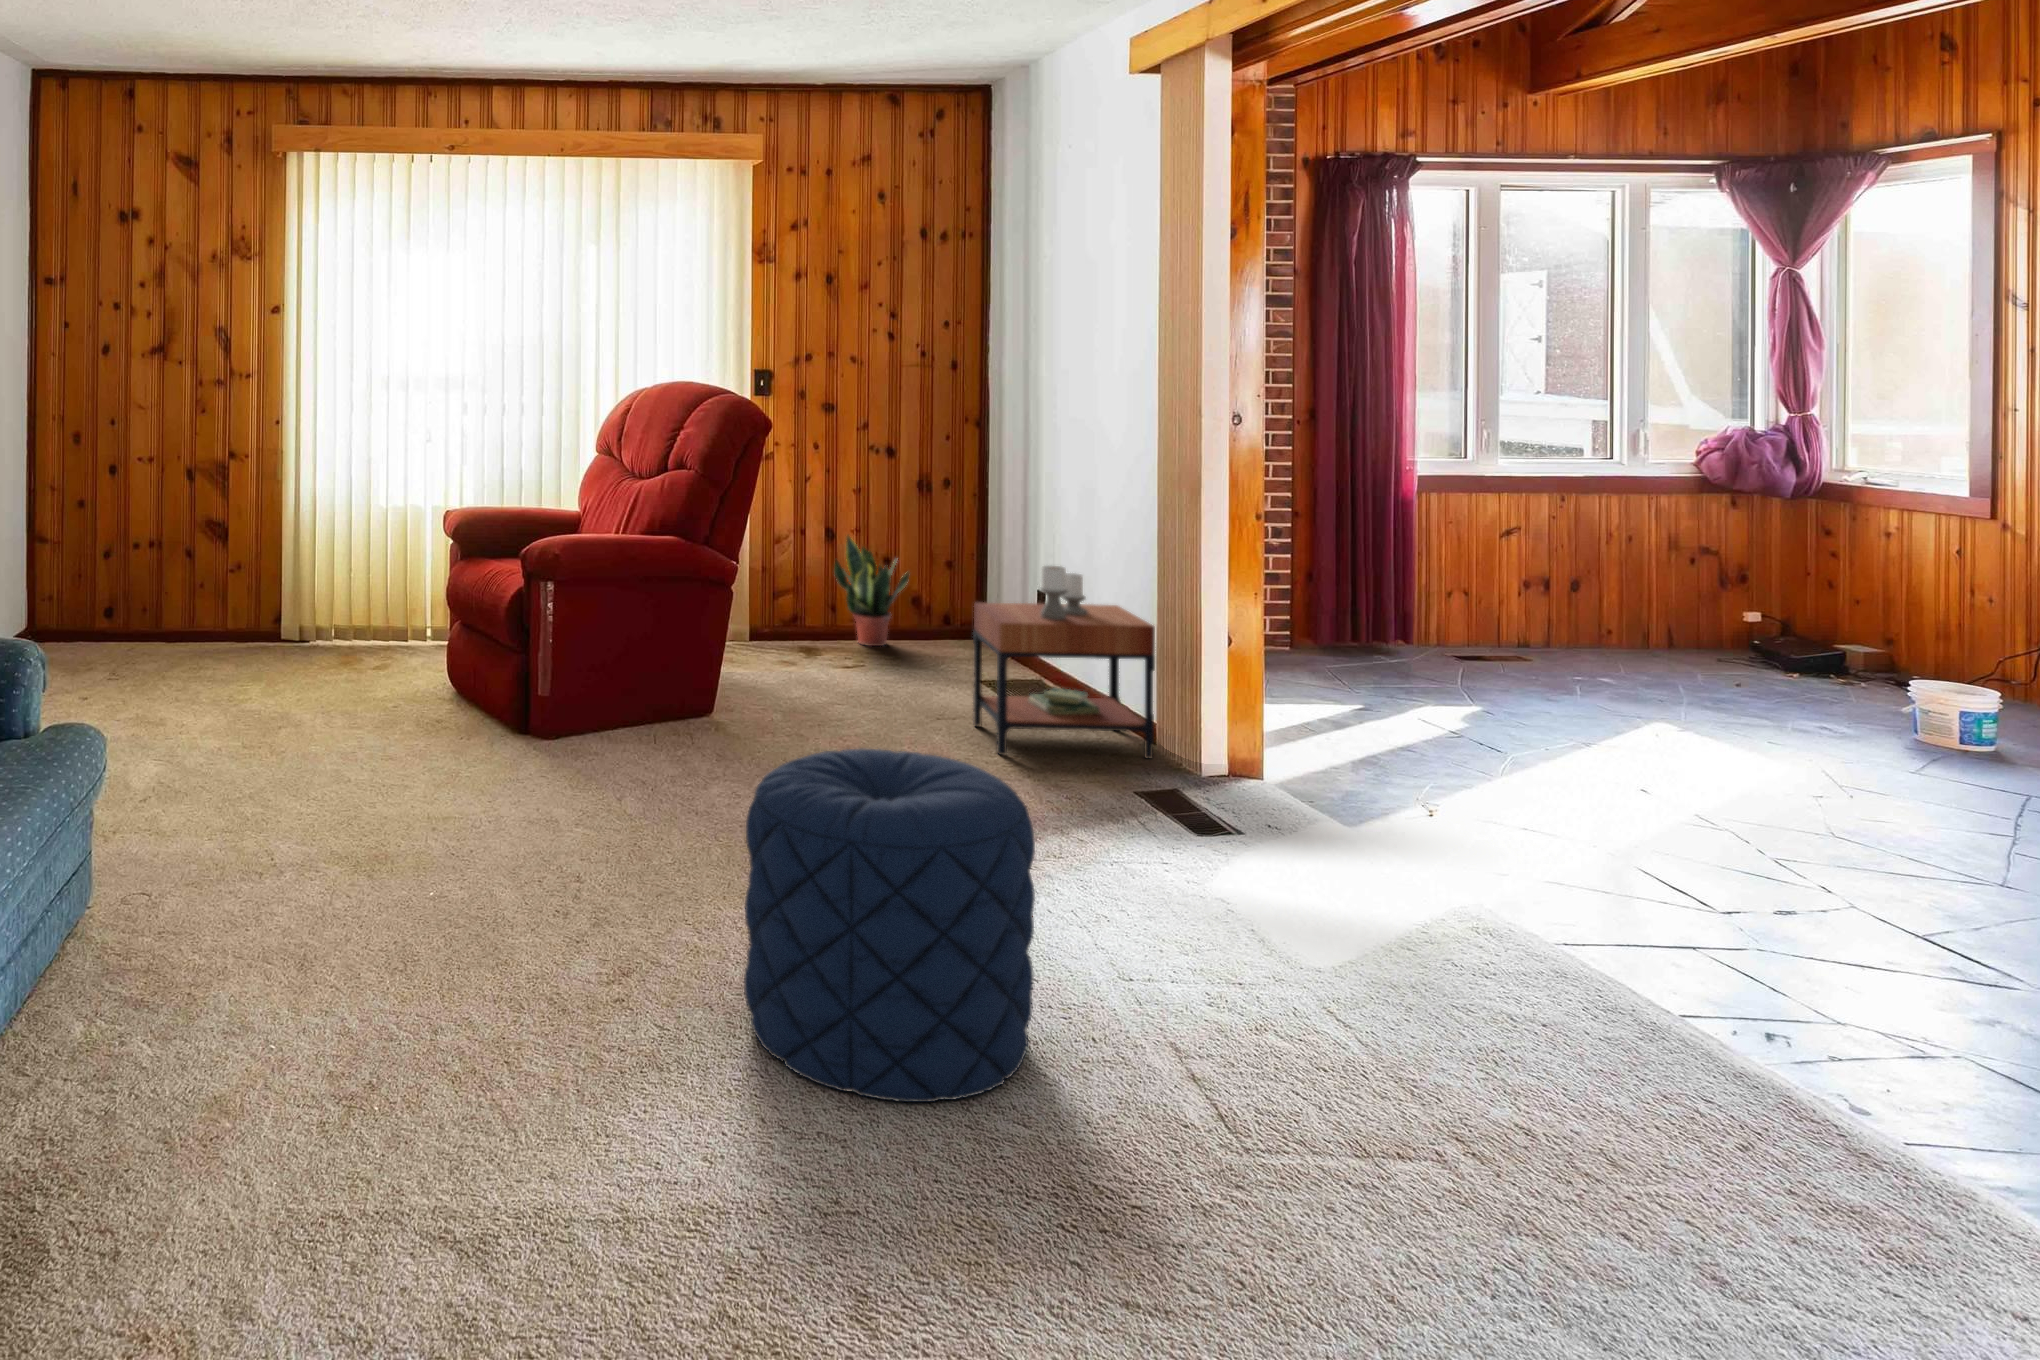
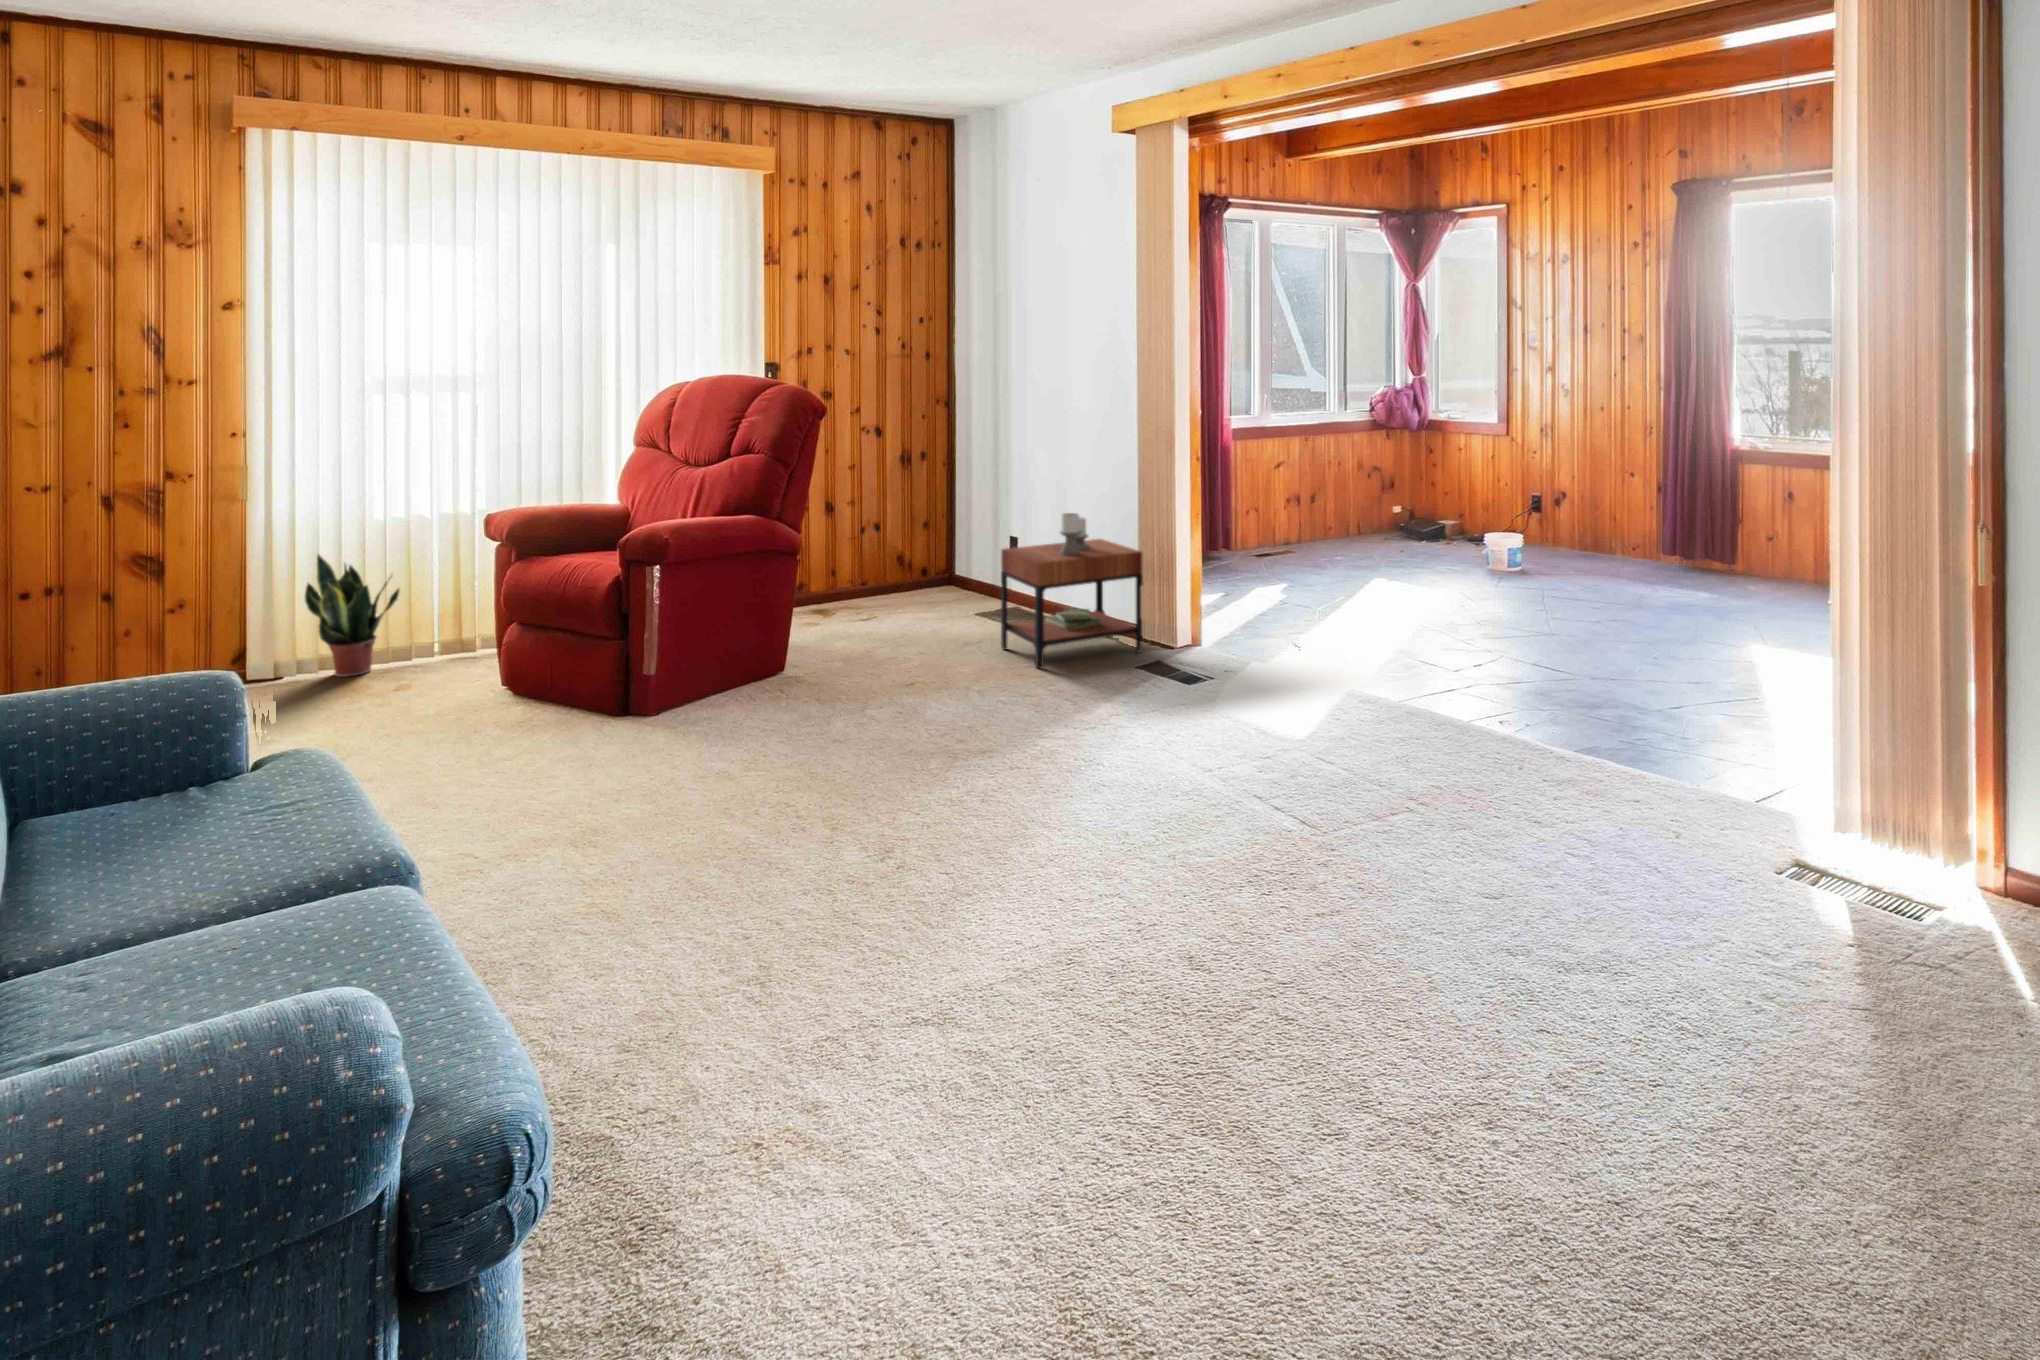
potted plant: present [834,536,910,646] -> present [305,555,400,677]
pouf: present [744,749,1035,1102] -> none [1023,675,1253,961]

